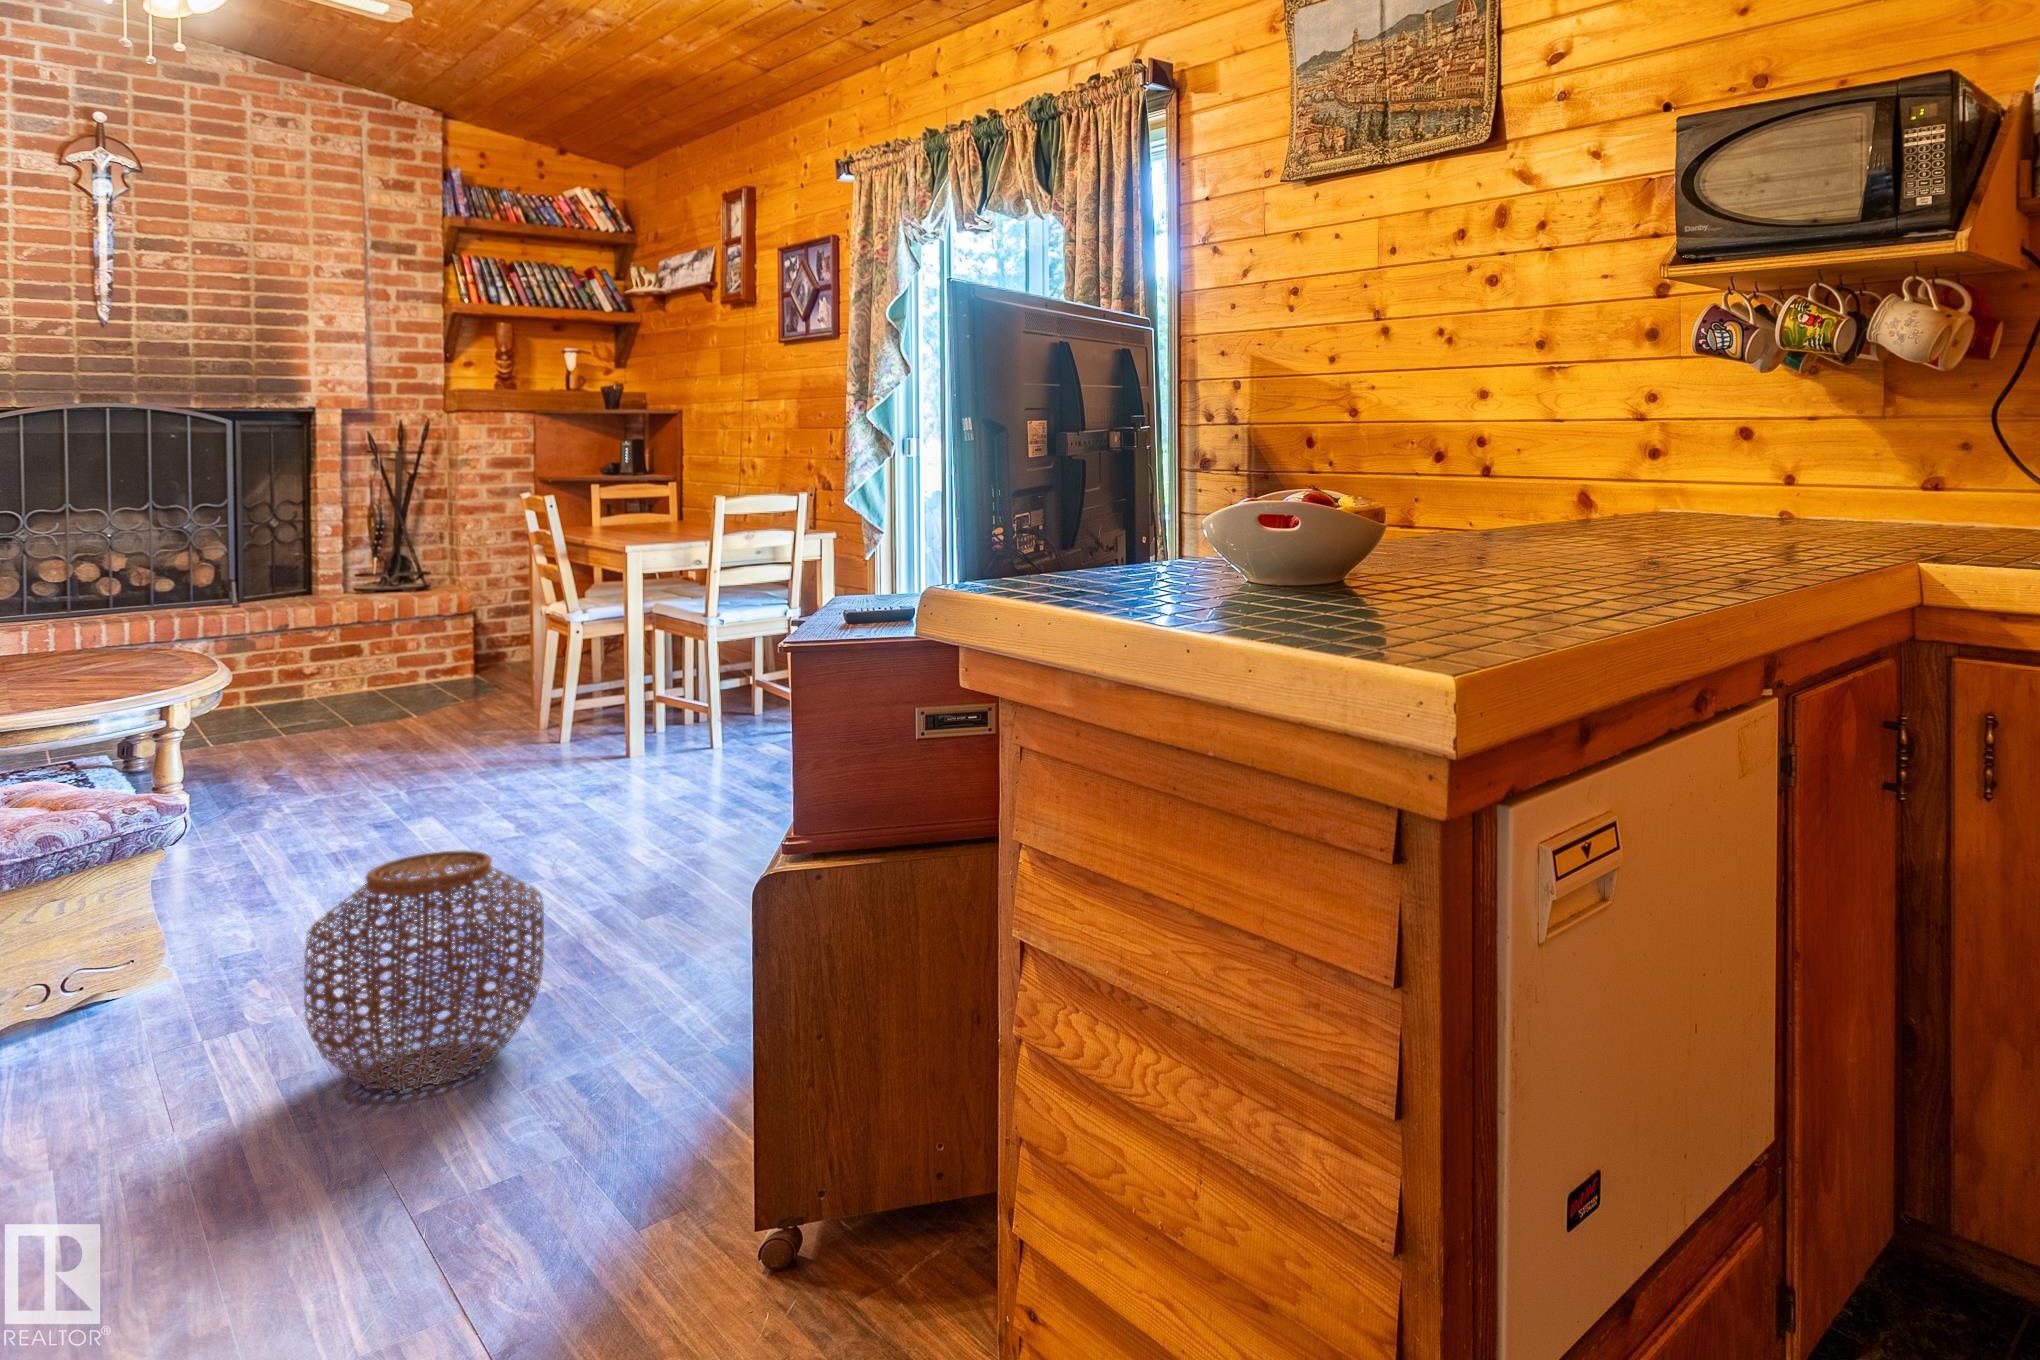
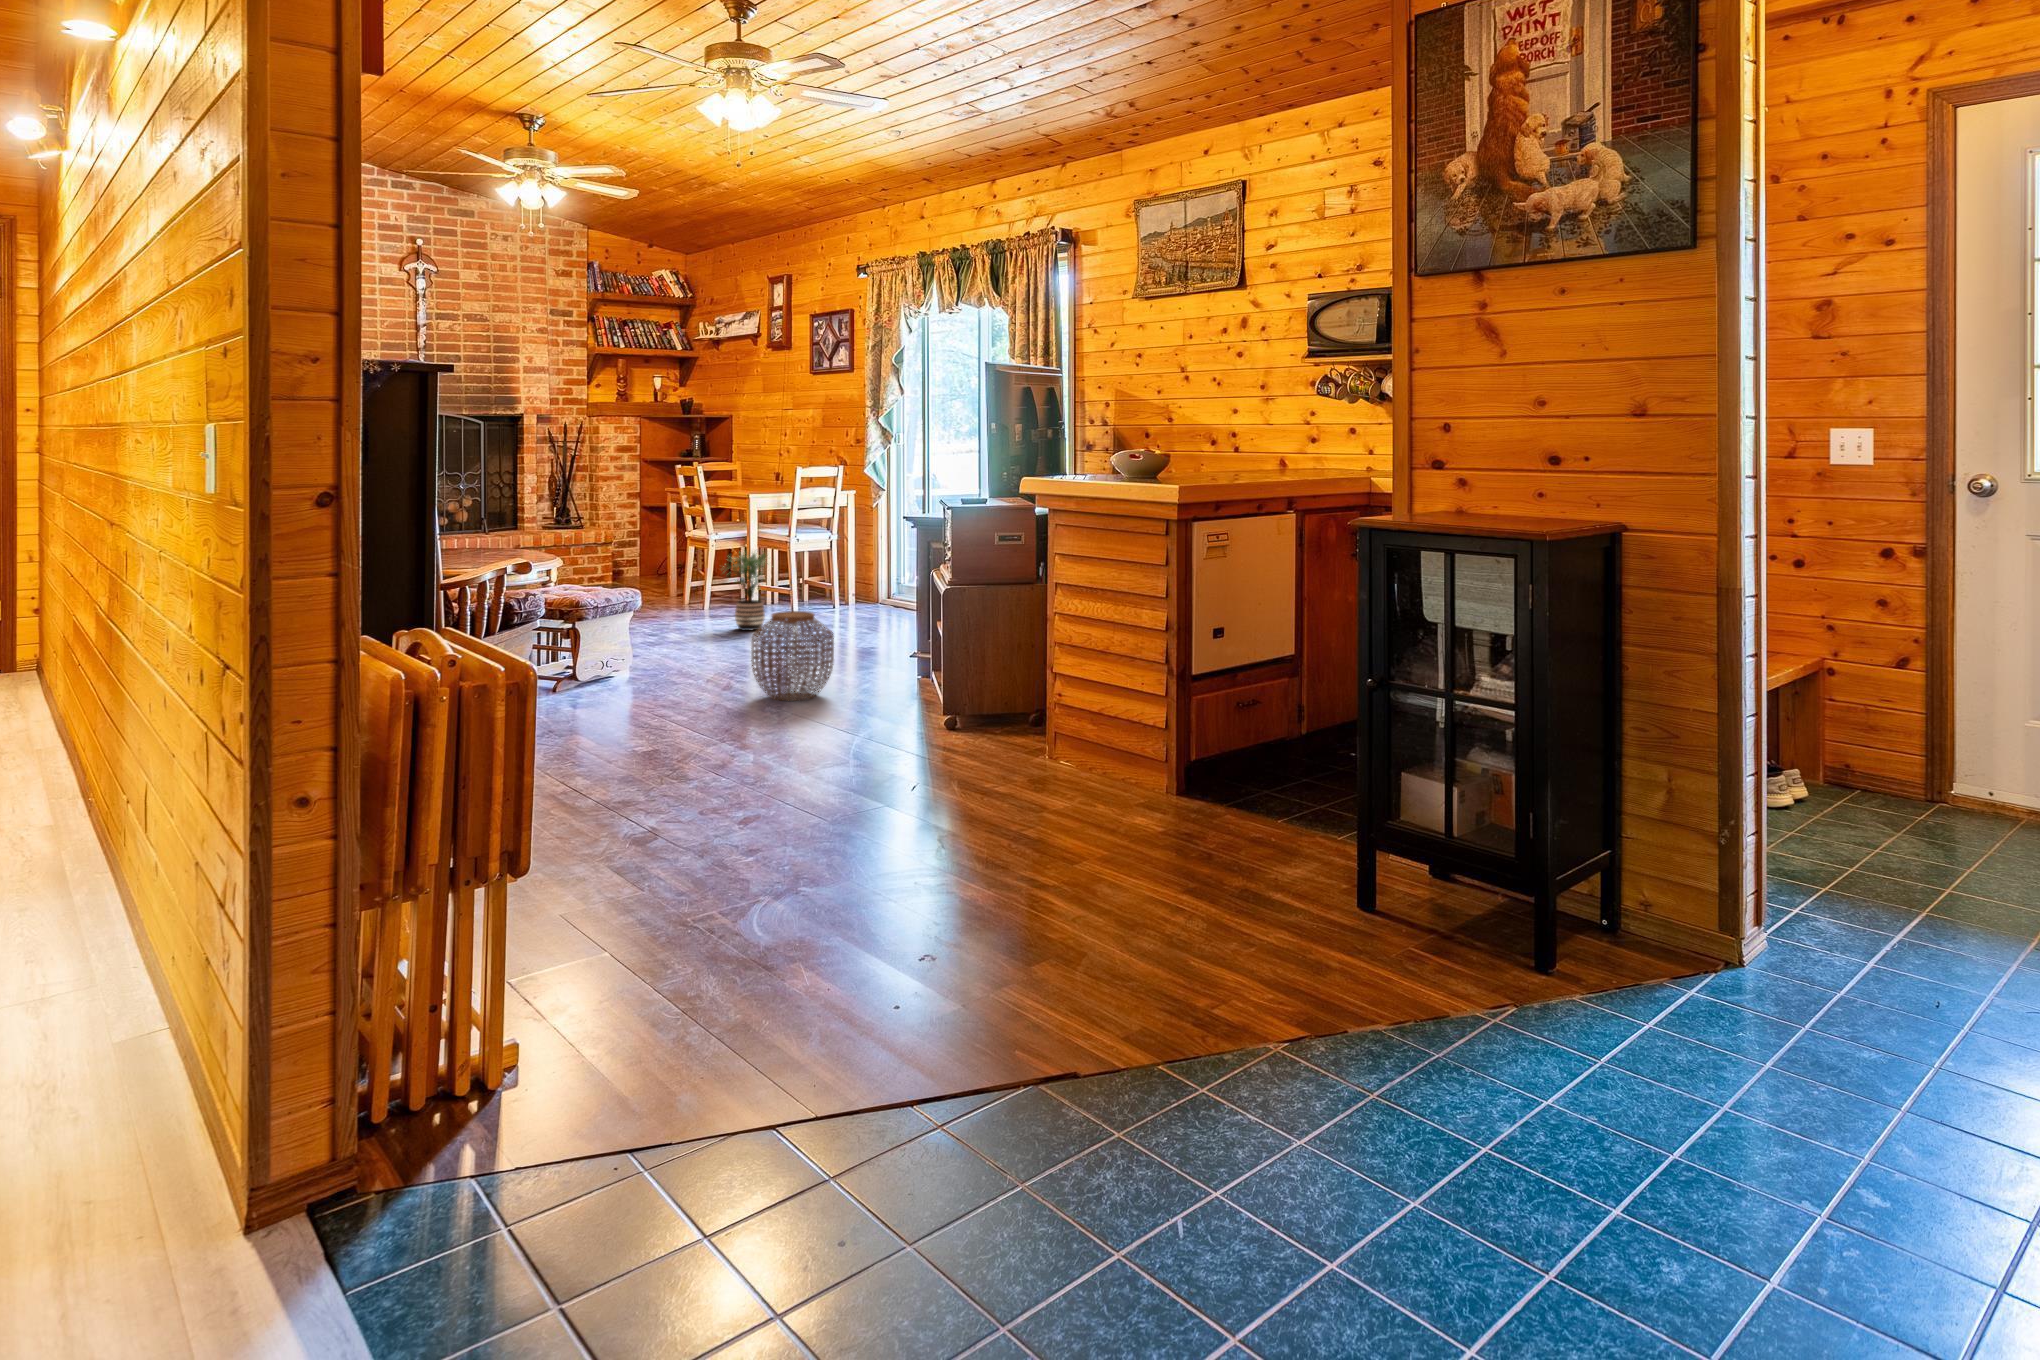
potted plant: none [520,648,644,802] -> present [723,551,768,630]

